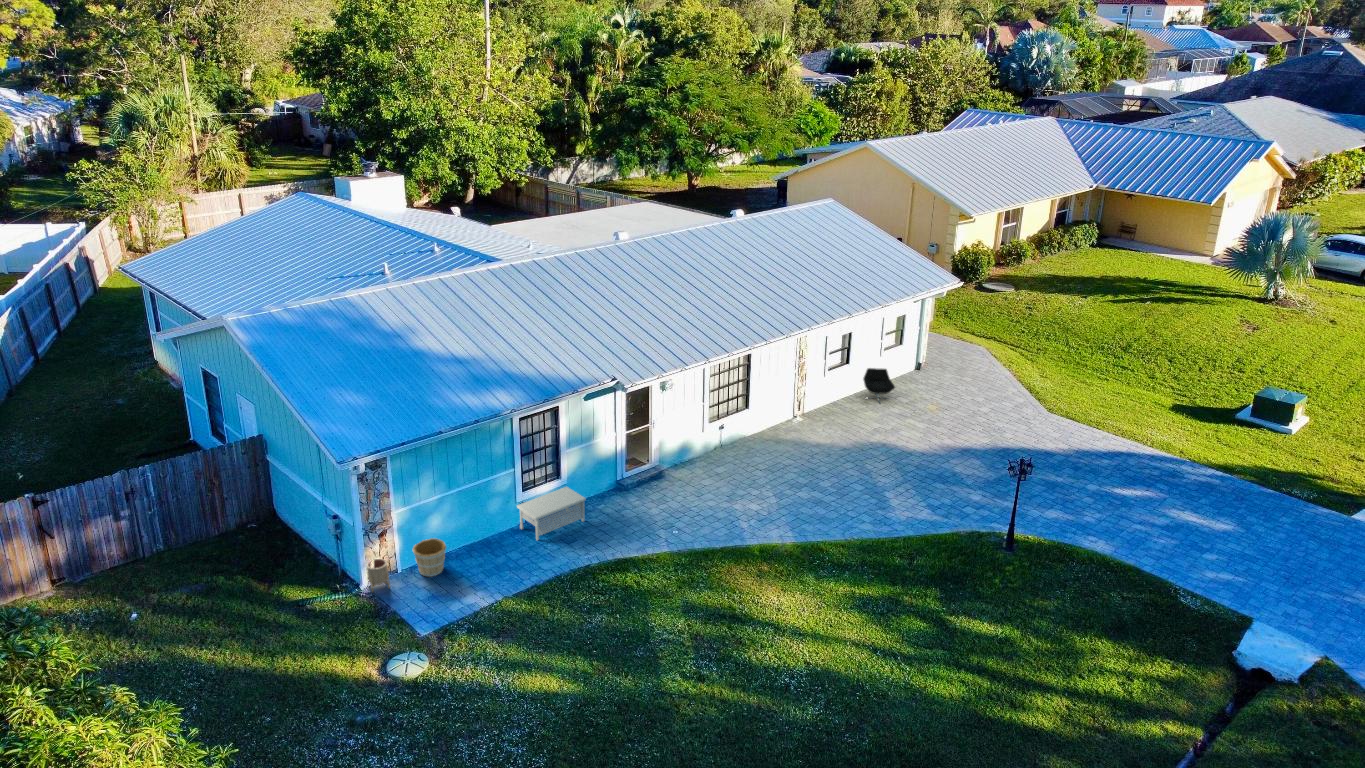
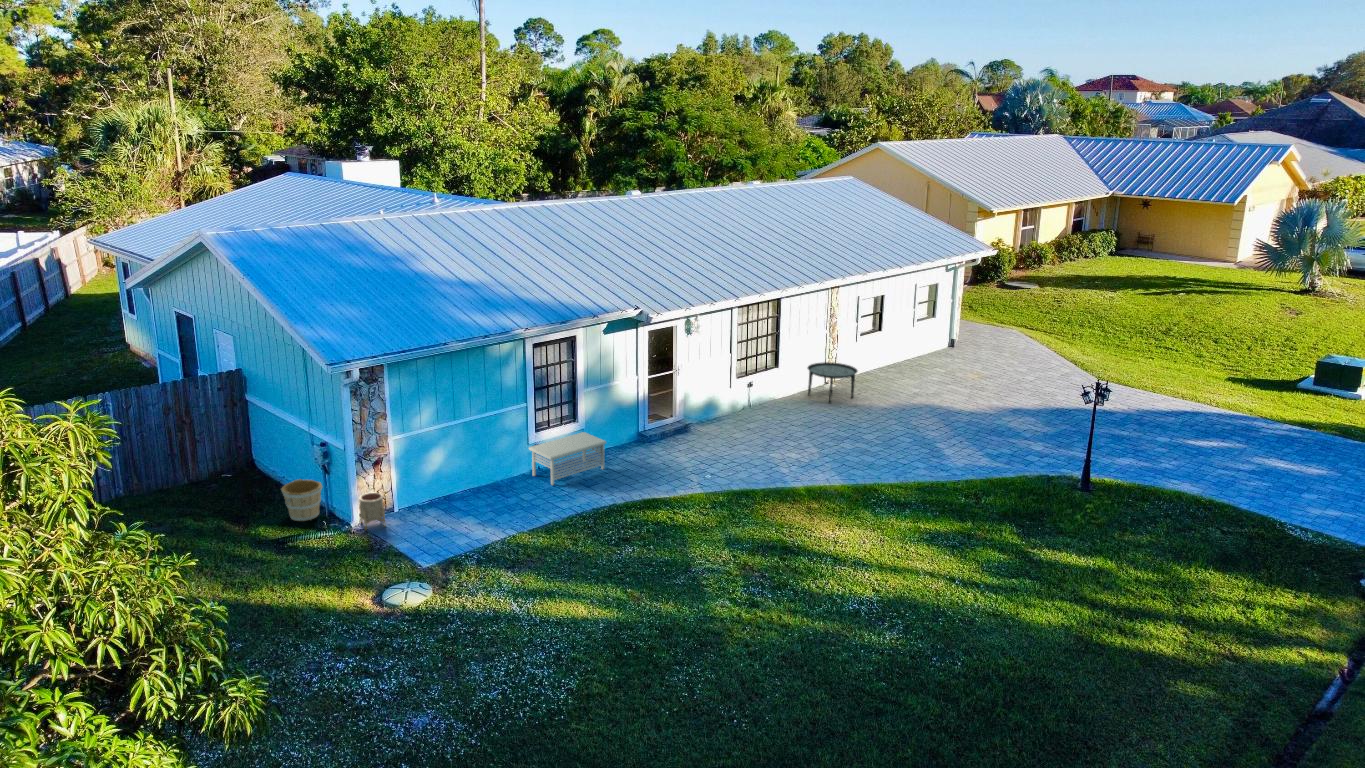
lounge chair: present [863,368,895,403] -> none [897,338,932,374]
round table: none [776,400,822,441] -> present [808,362,857,403]
wooden bucket: present [413,538,446,577] -> present [281,479,322,521]

